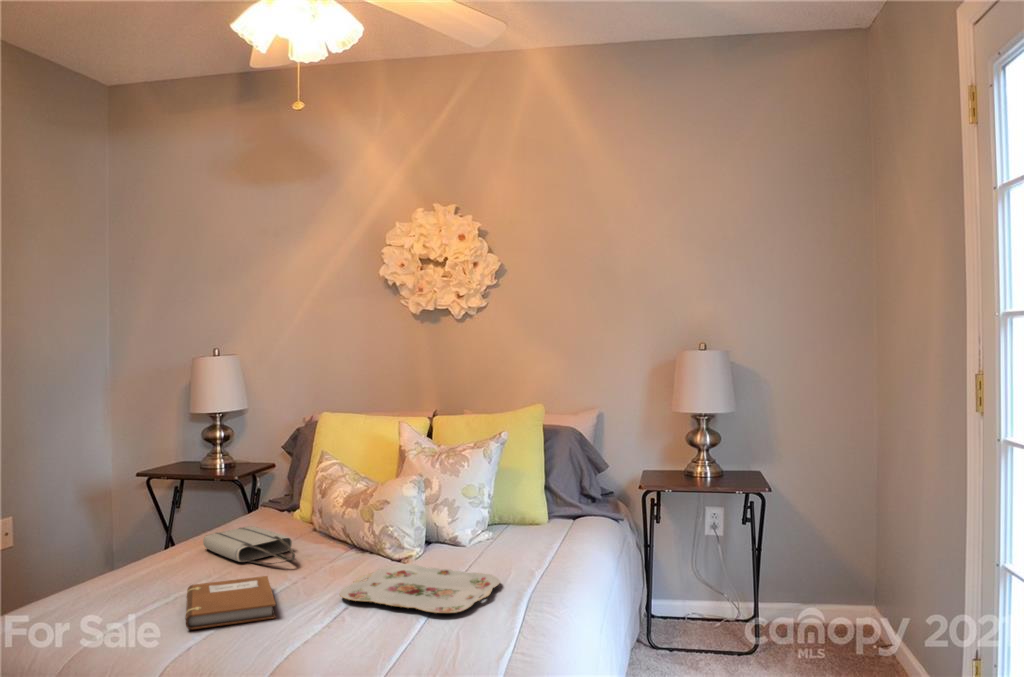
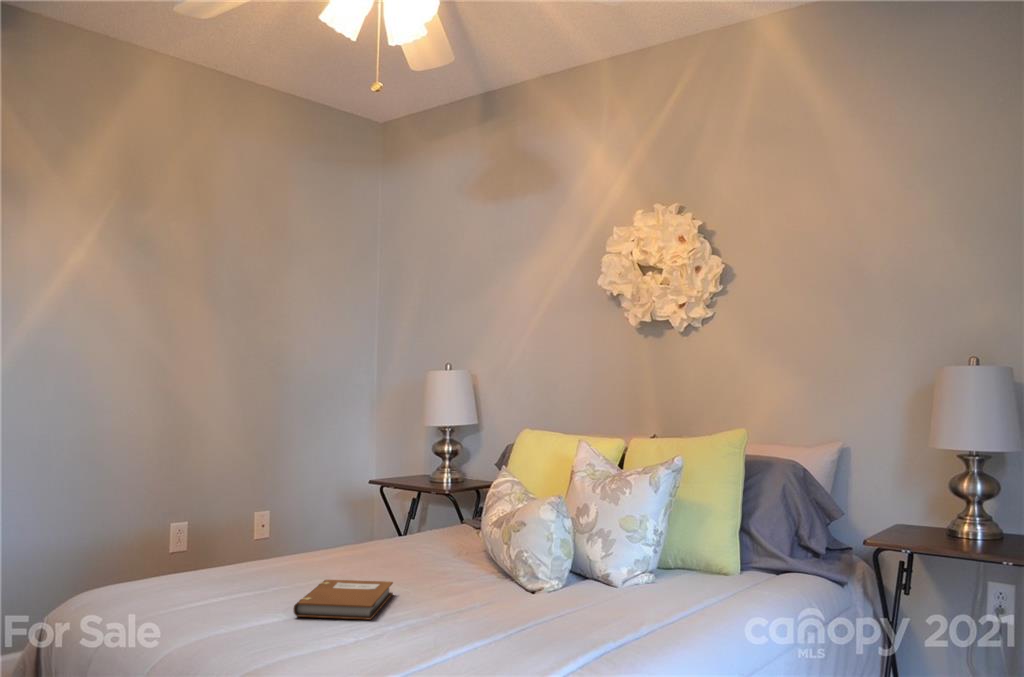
tote bag: present [203,526,295,564] -> none [379,538,449,574]
serving tray: present [340,564,500,613] -> none [440,591,608,644]

